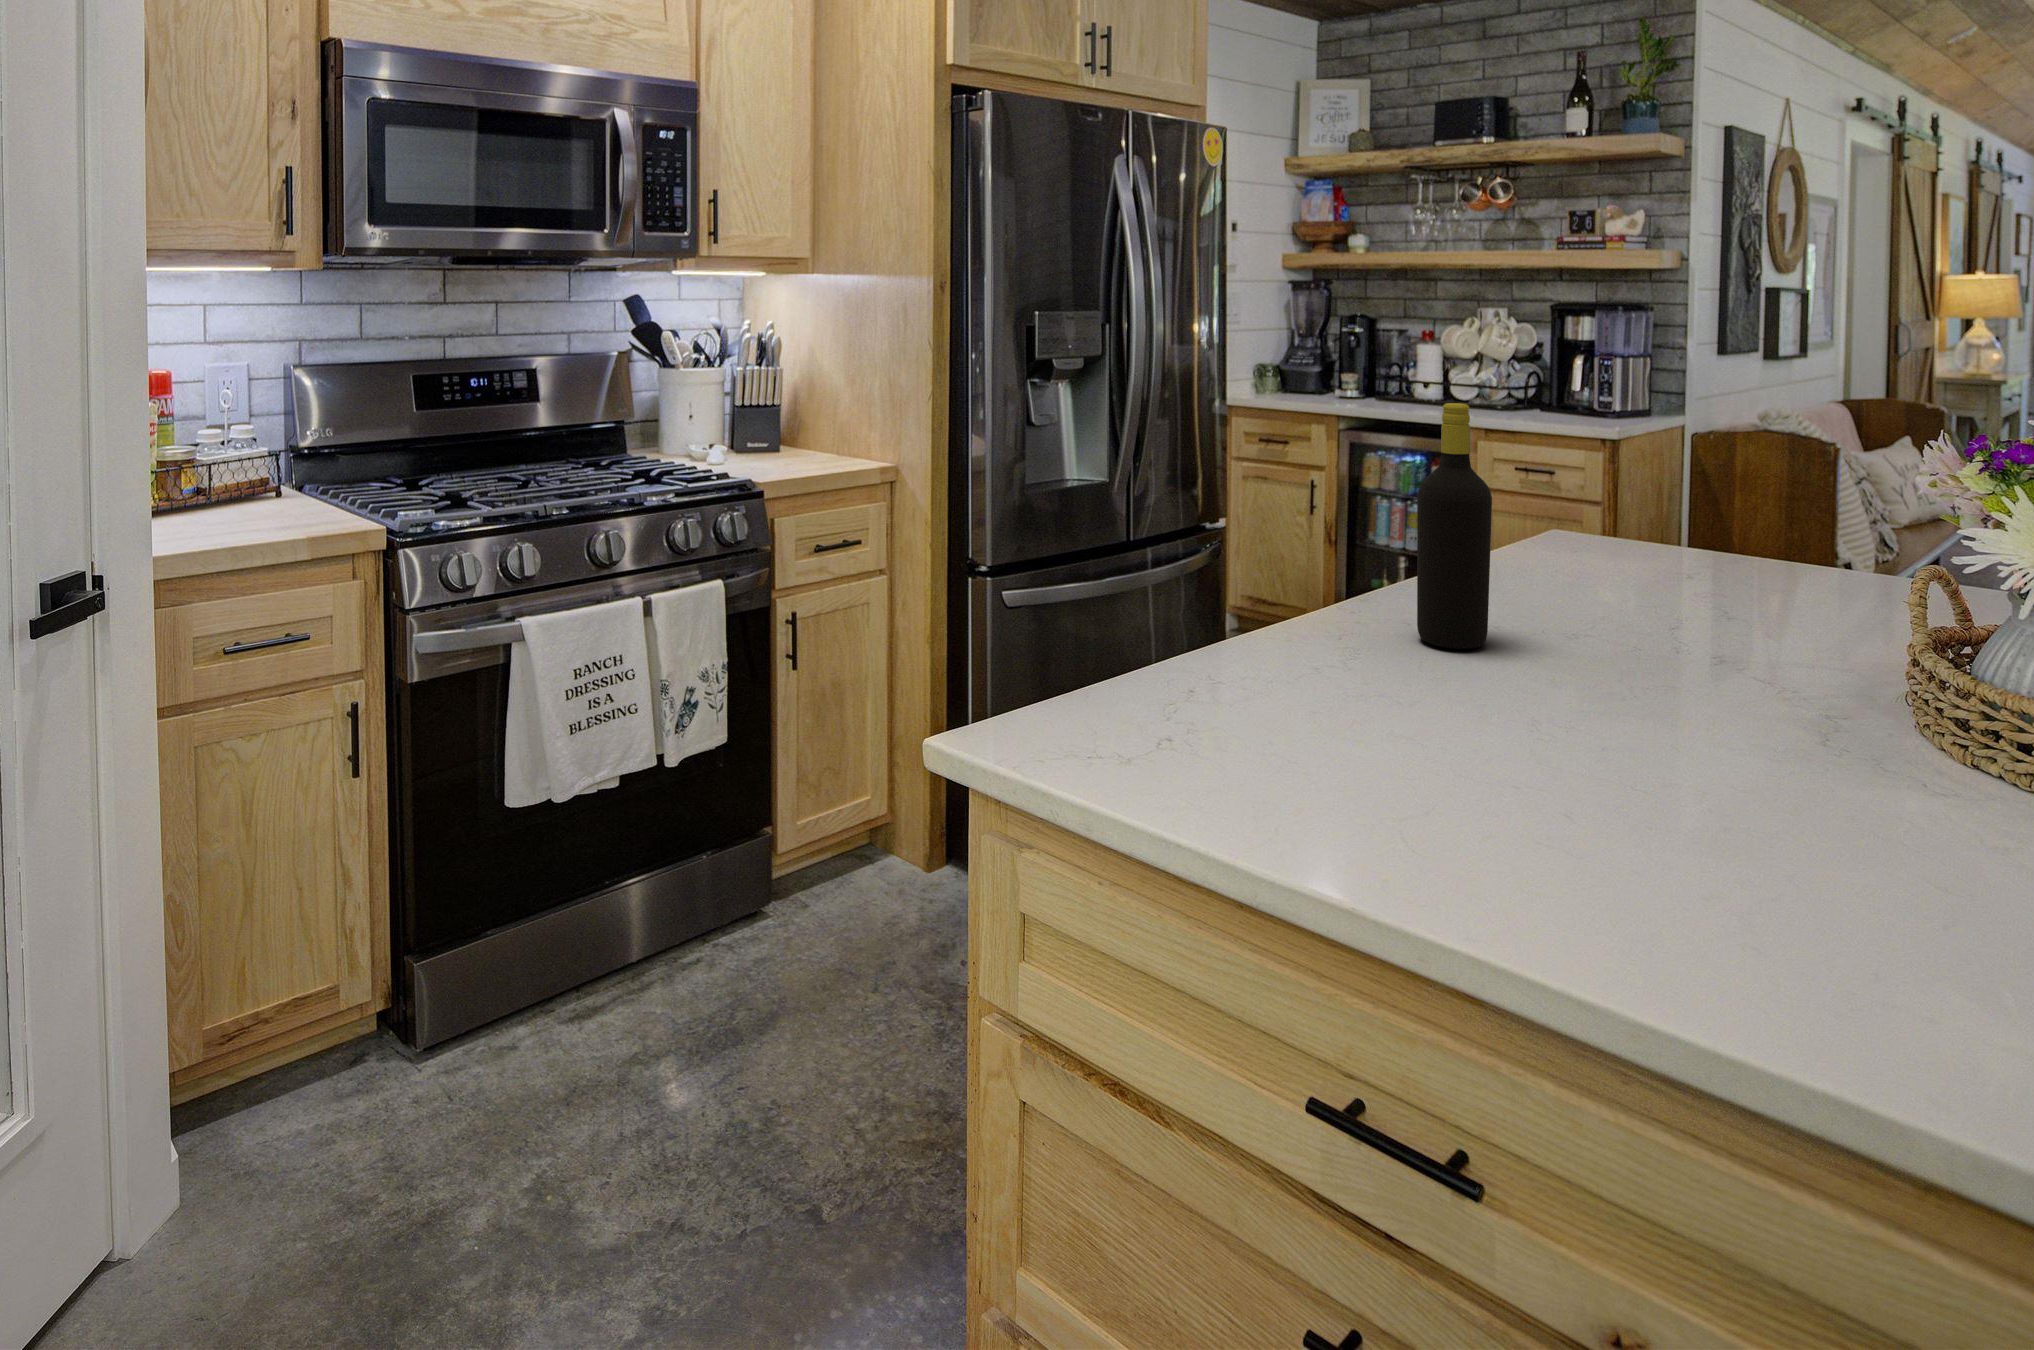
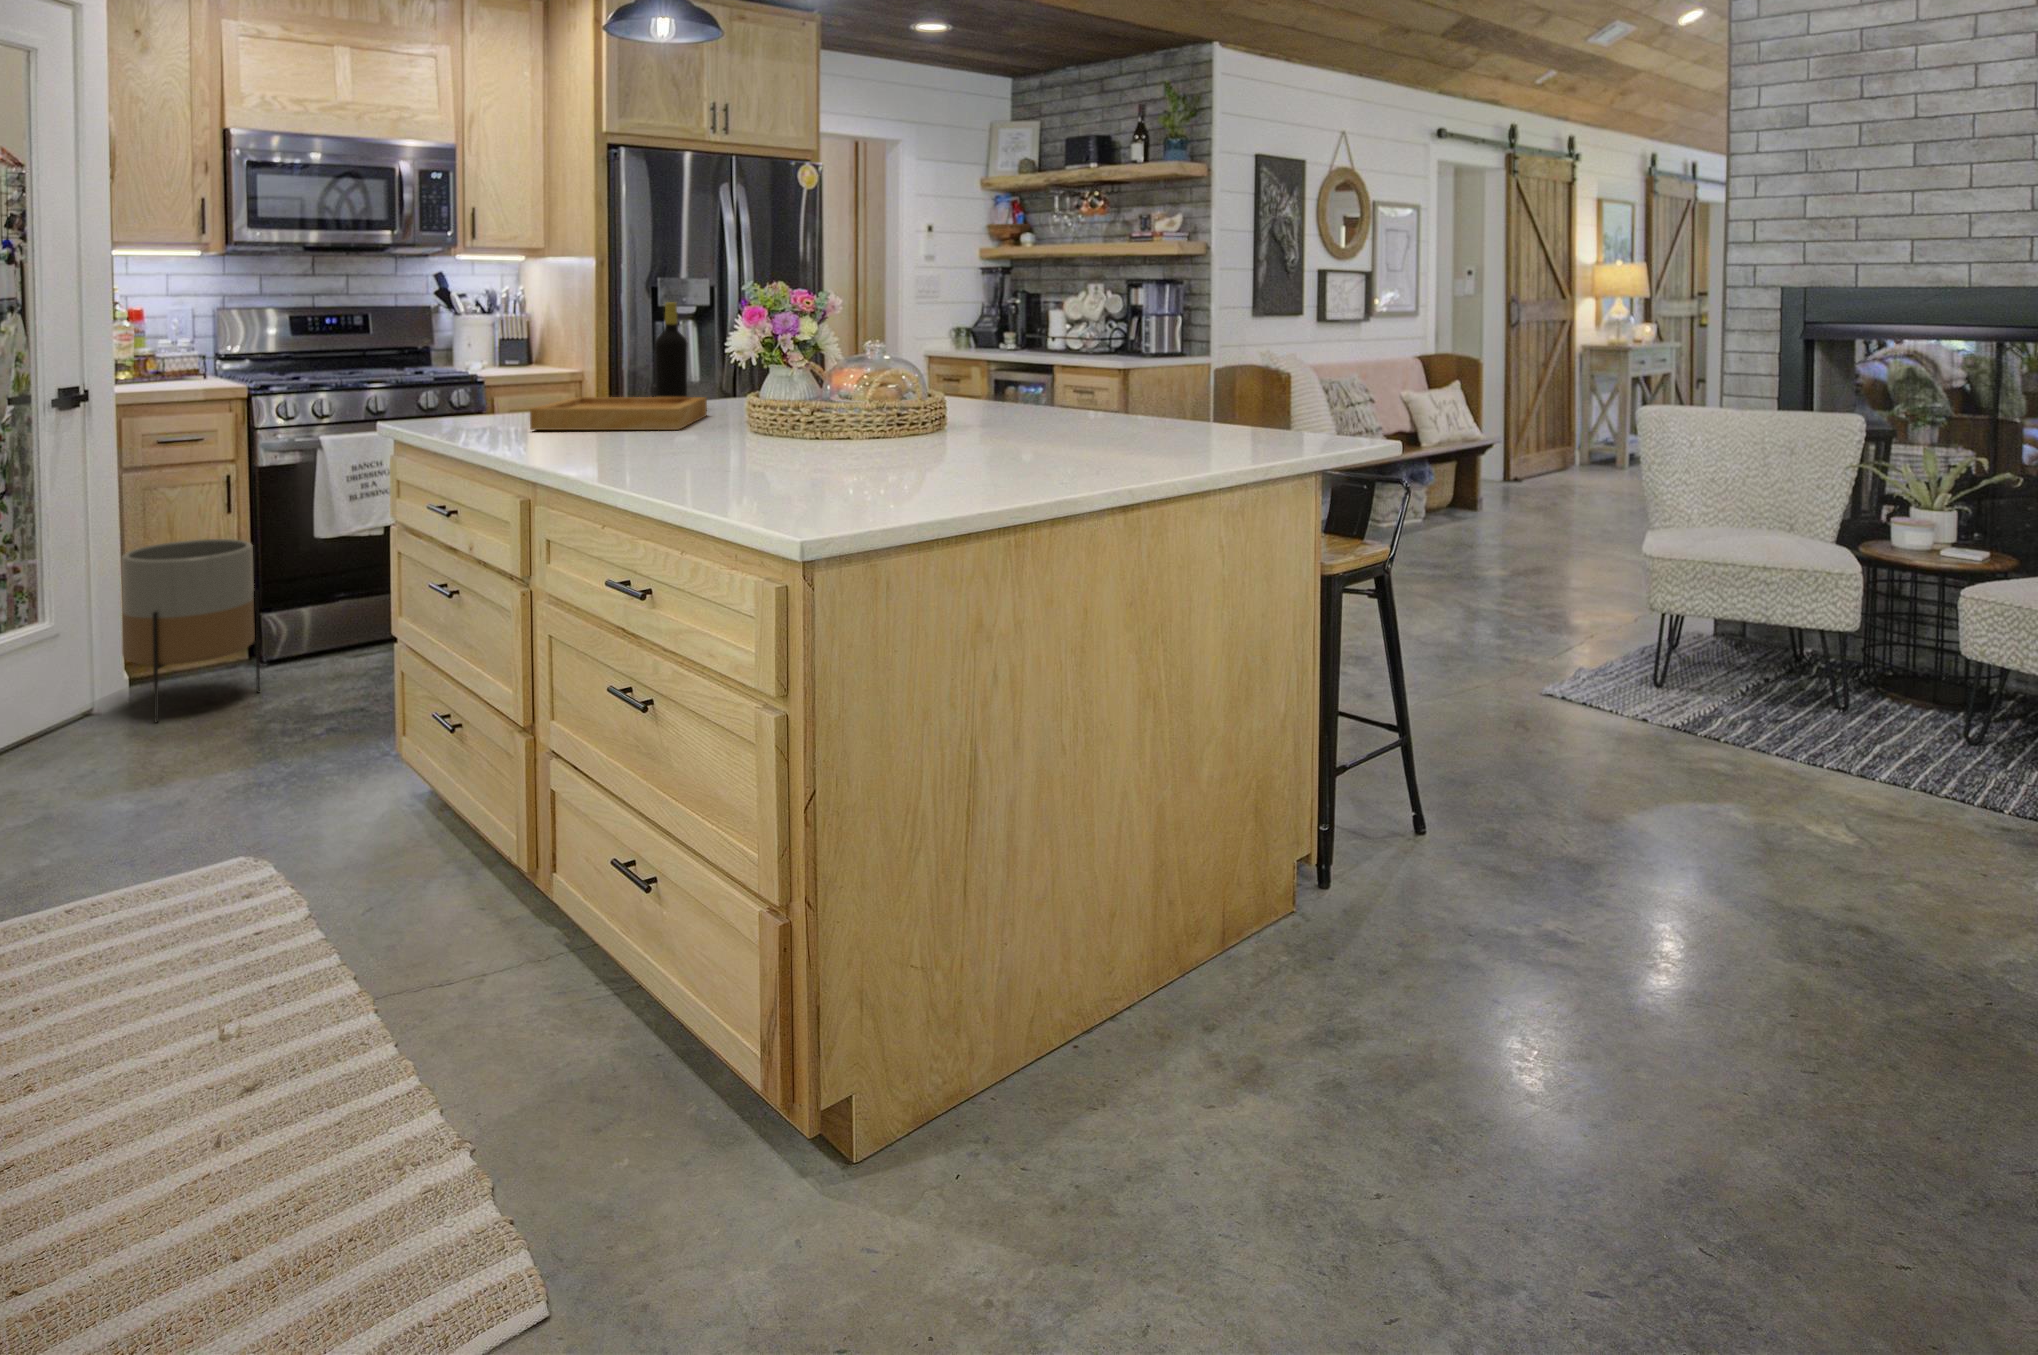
tray: none [1323,638,1856,810] -> present [530,397,707,430]
planter: none [169,846,436,1300] -> present [122,539,260,723]

